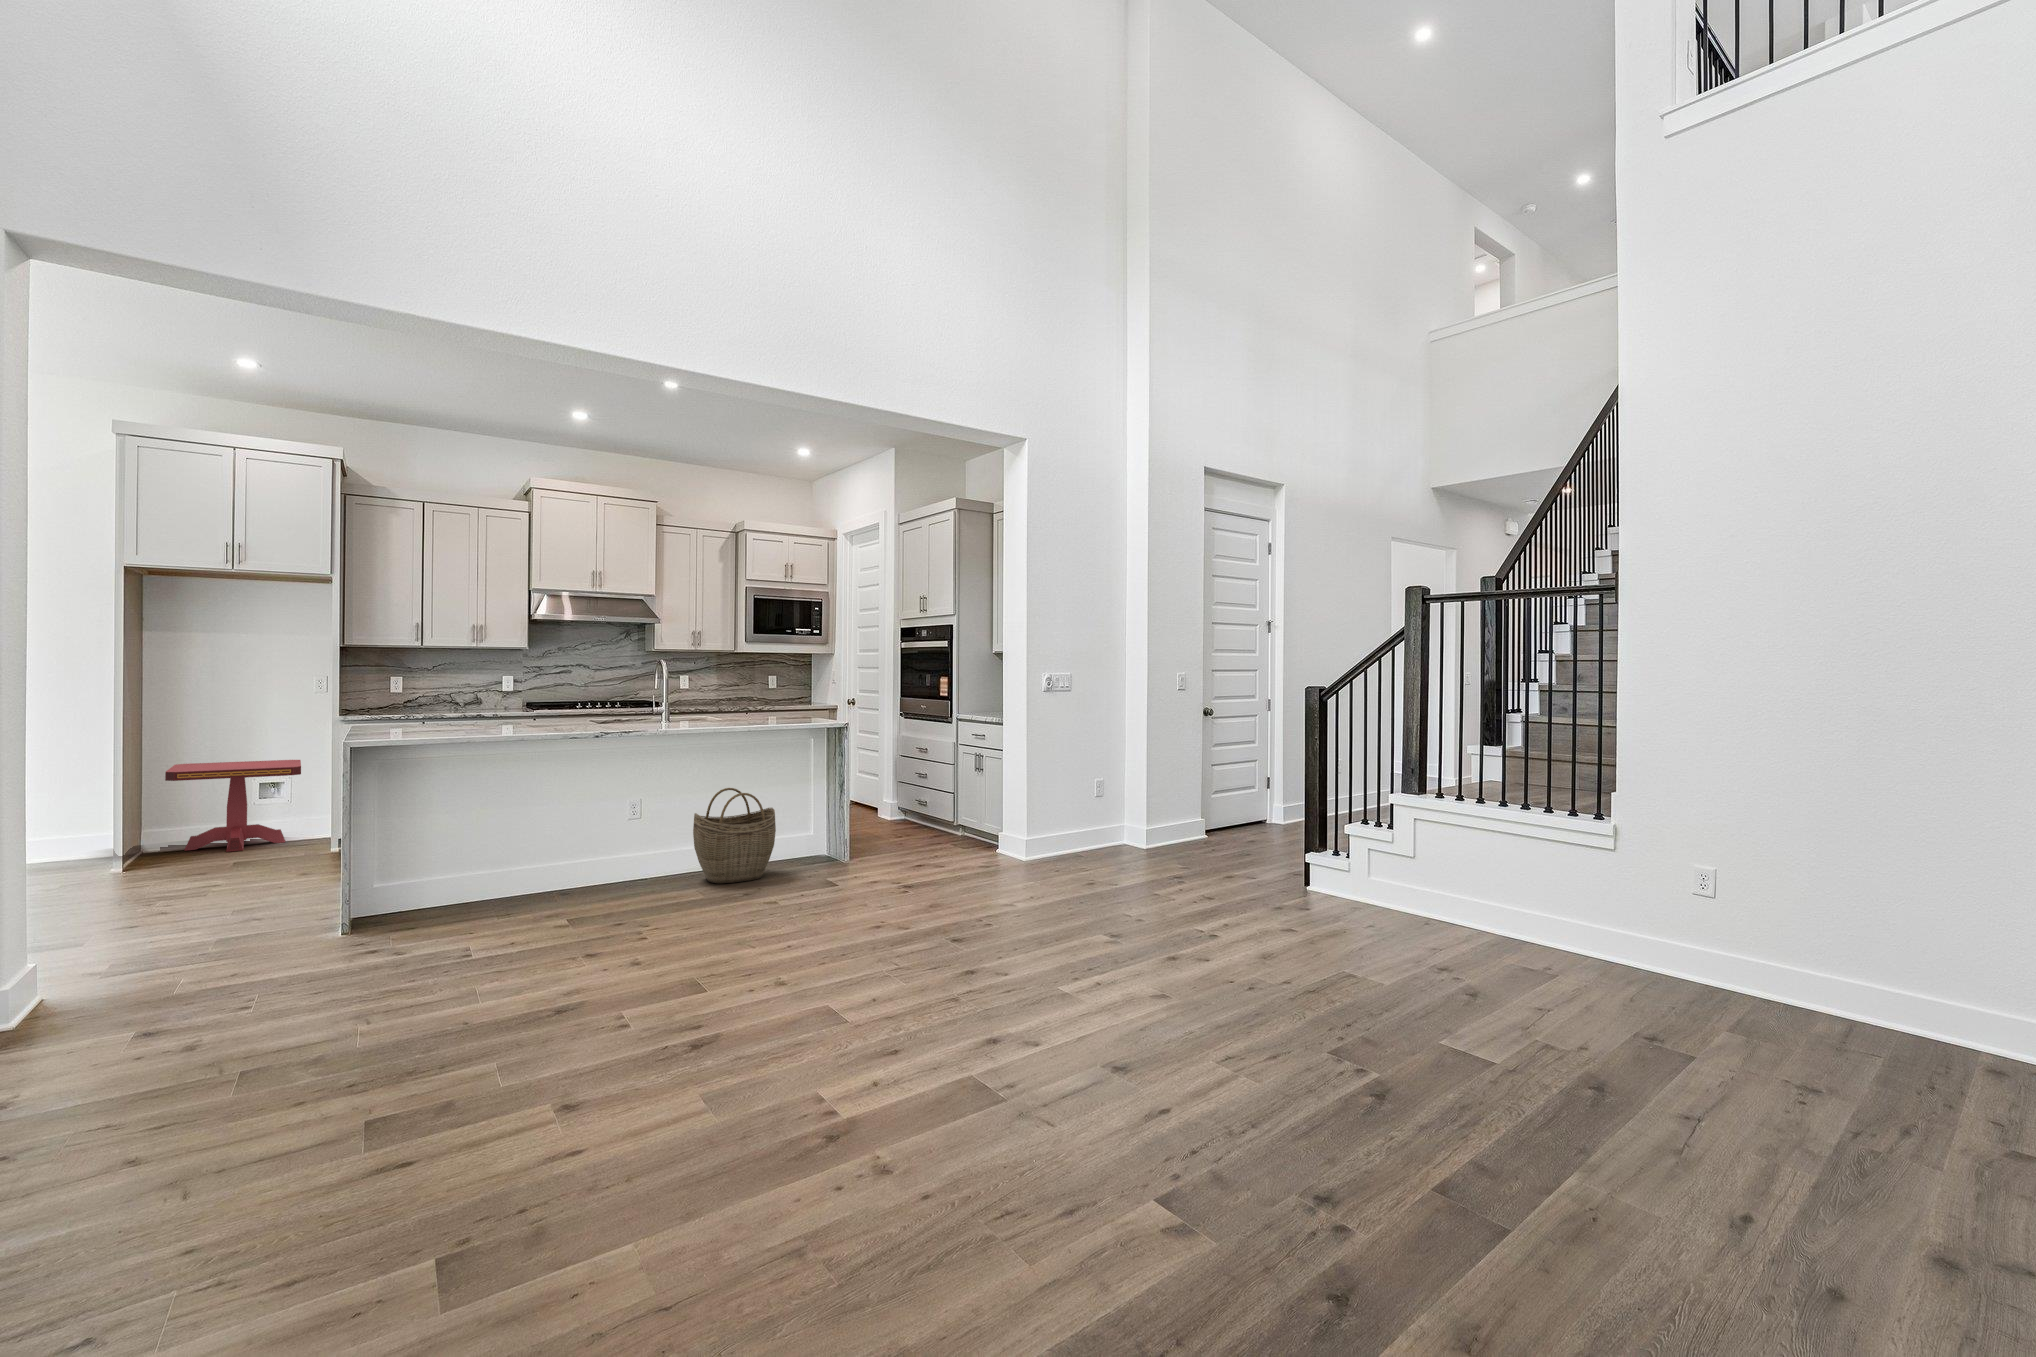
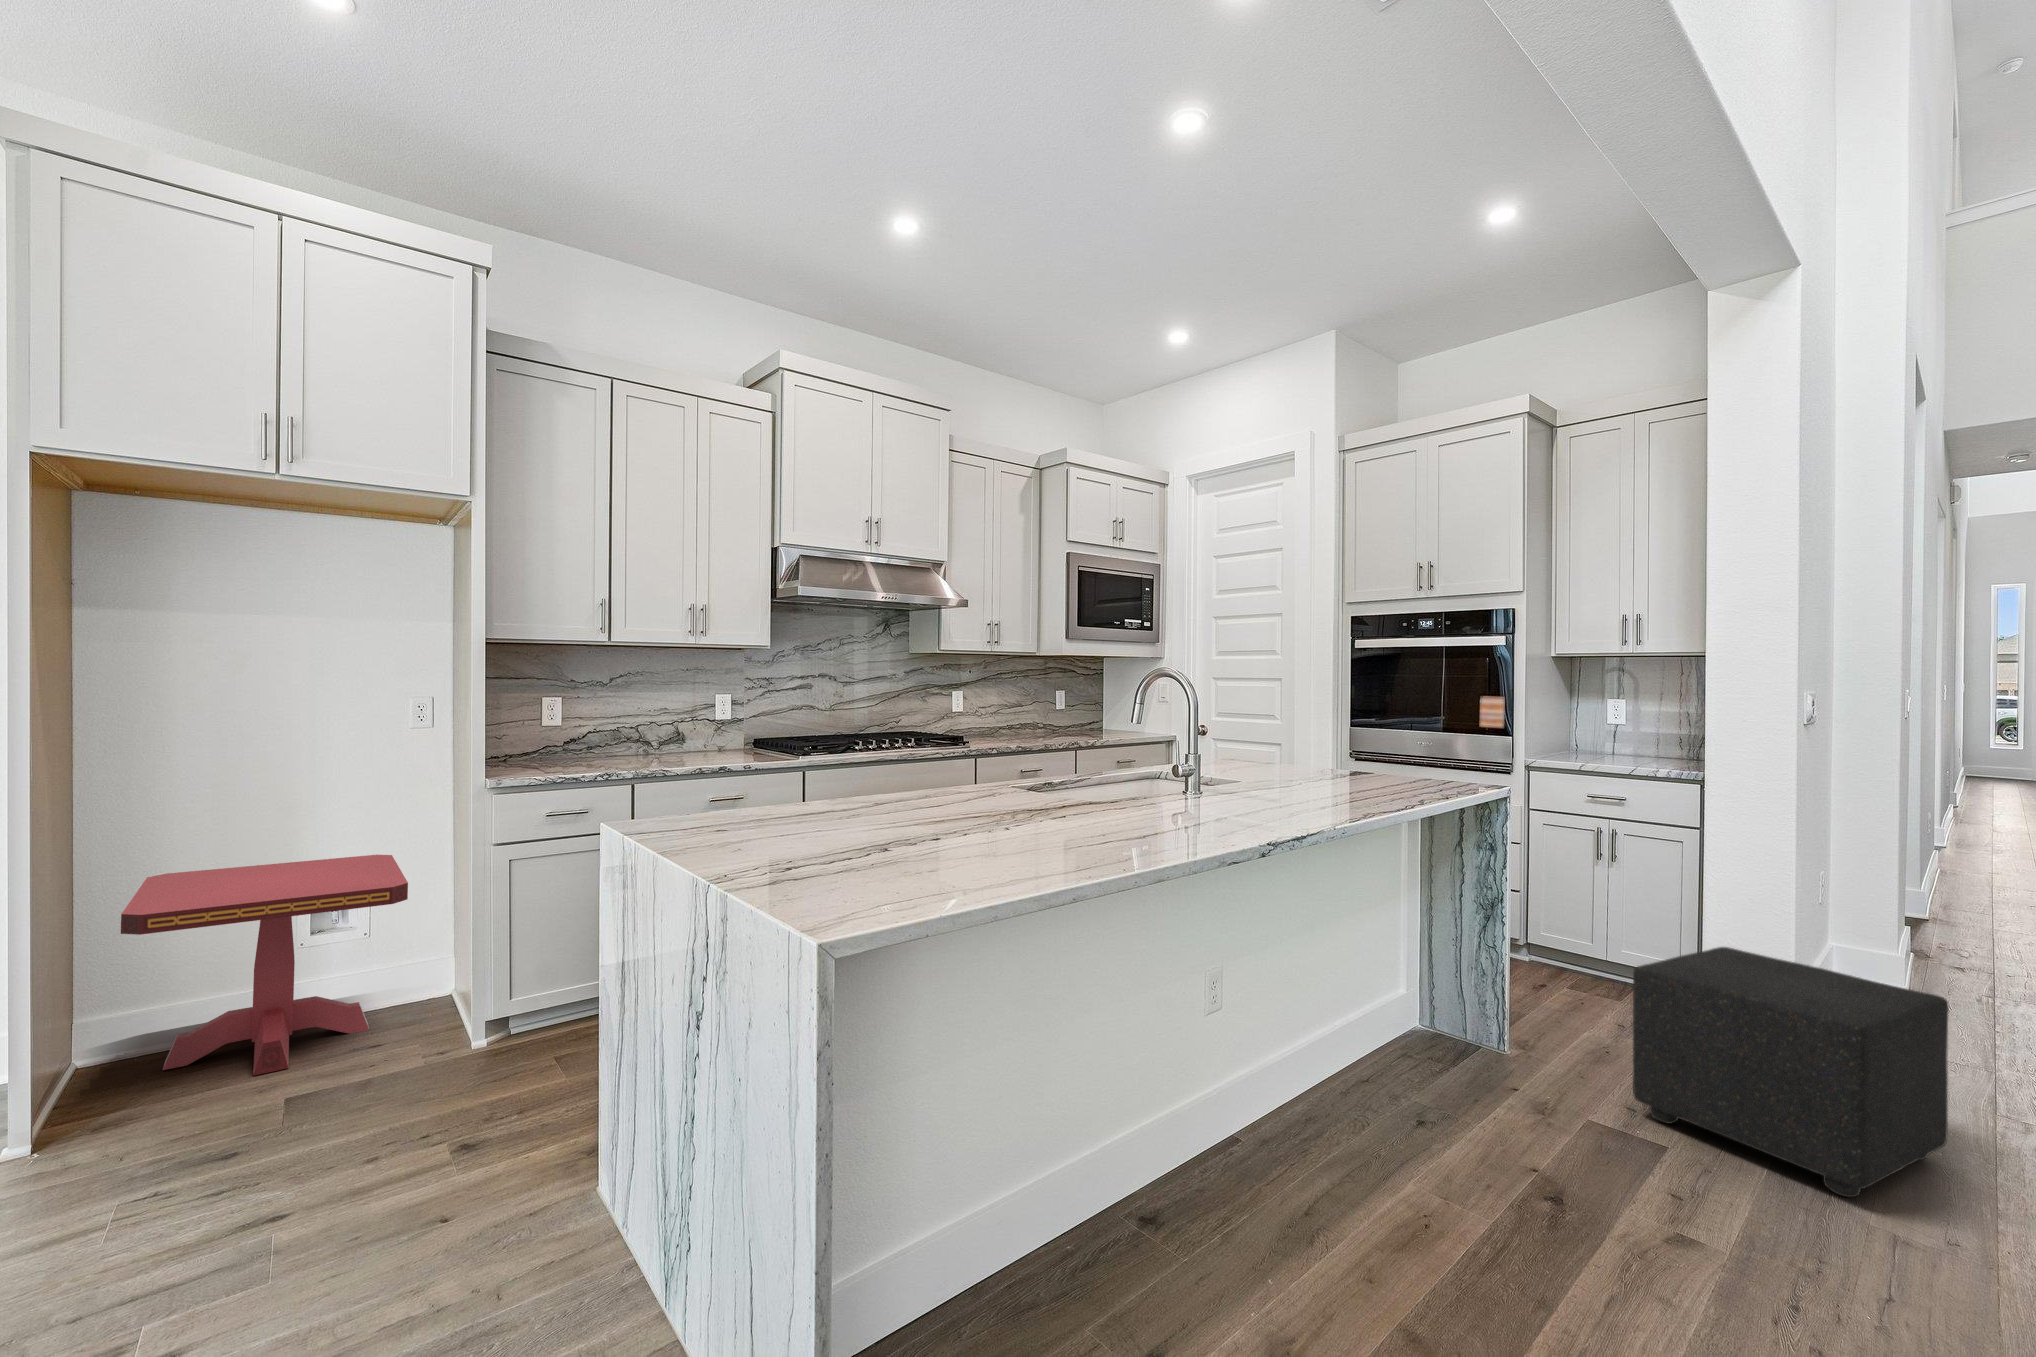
woven basket: present [693,788,776,883] -> none [1441,979,1644,1257]
ottoman: none [848,790,950,875] -> present [1633,947,1949,1197]

